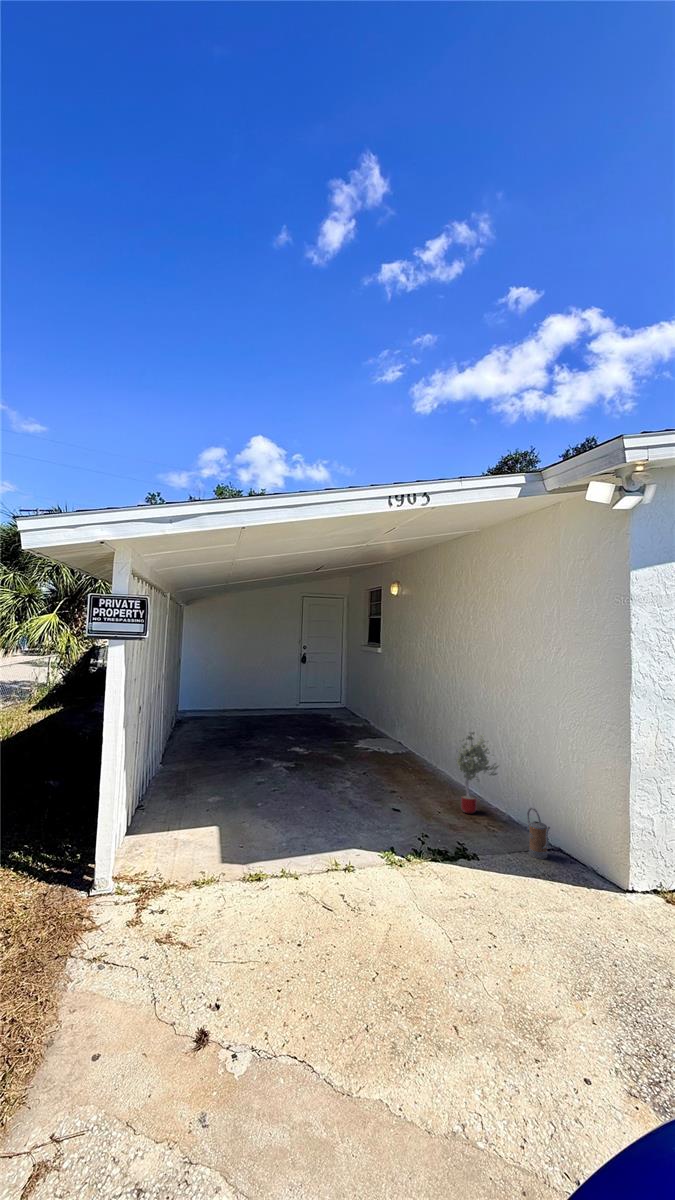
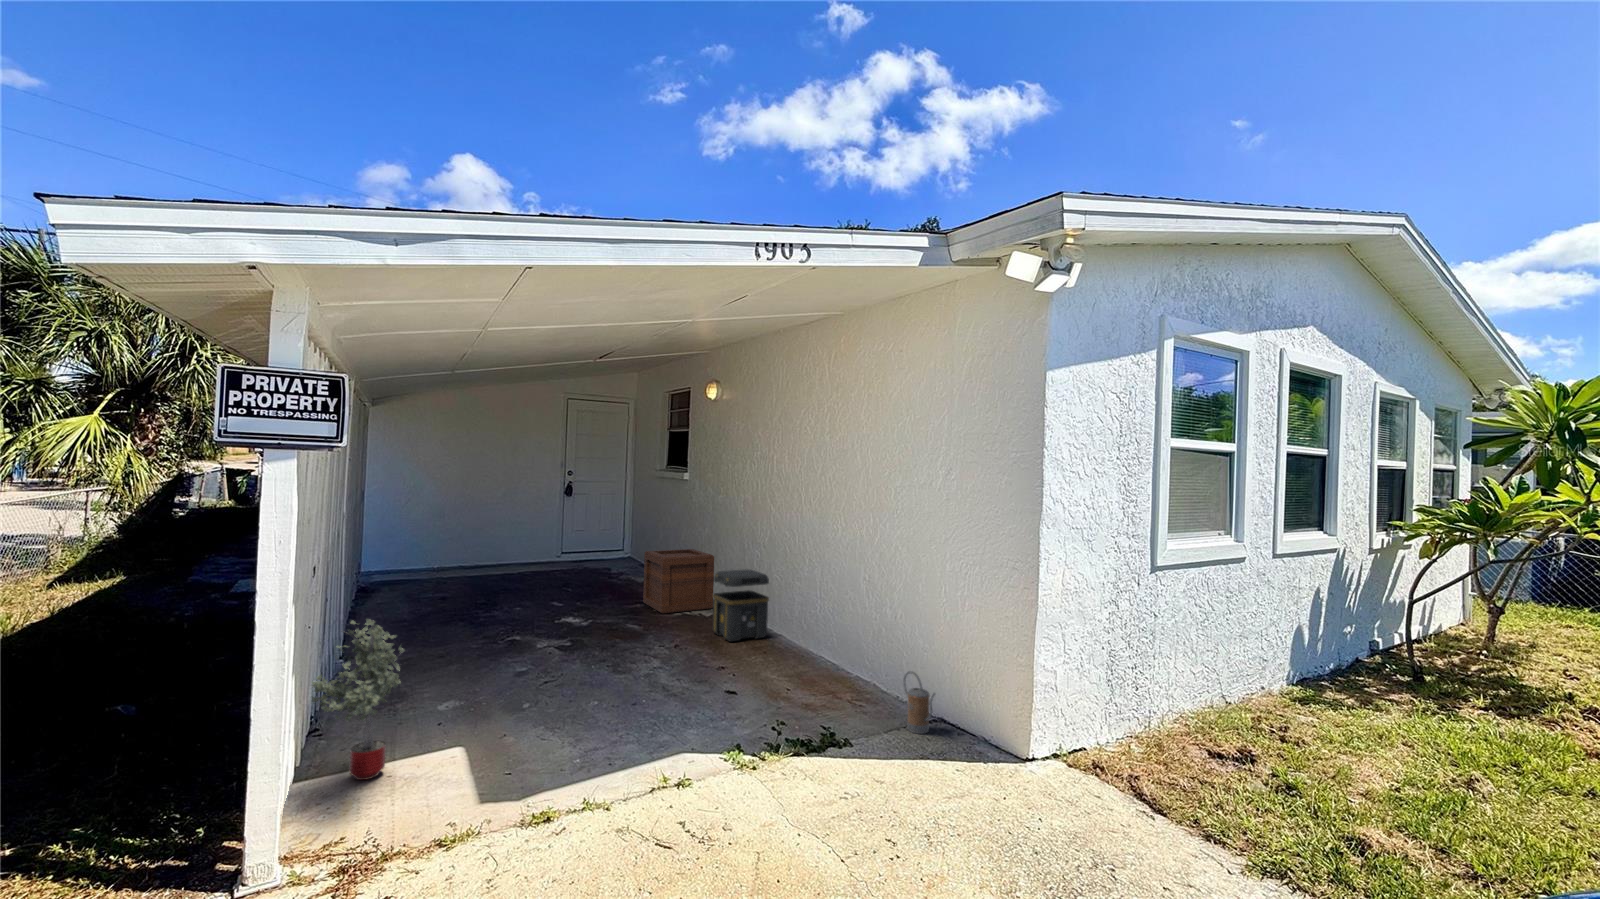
wooden crate: none [355,704,404,750] -> present [643,549,714,613]
toolbox: none [398,721,439,774] -> present [713,569,769,641]
potted tree: present [457,732,498,814] -> present [311,619,405,780]

